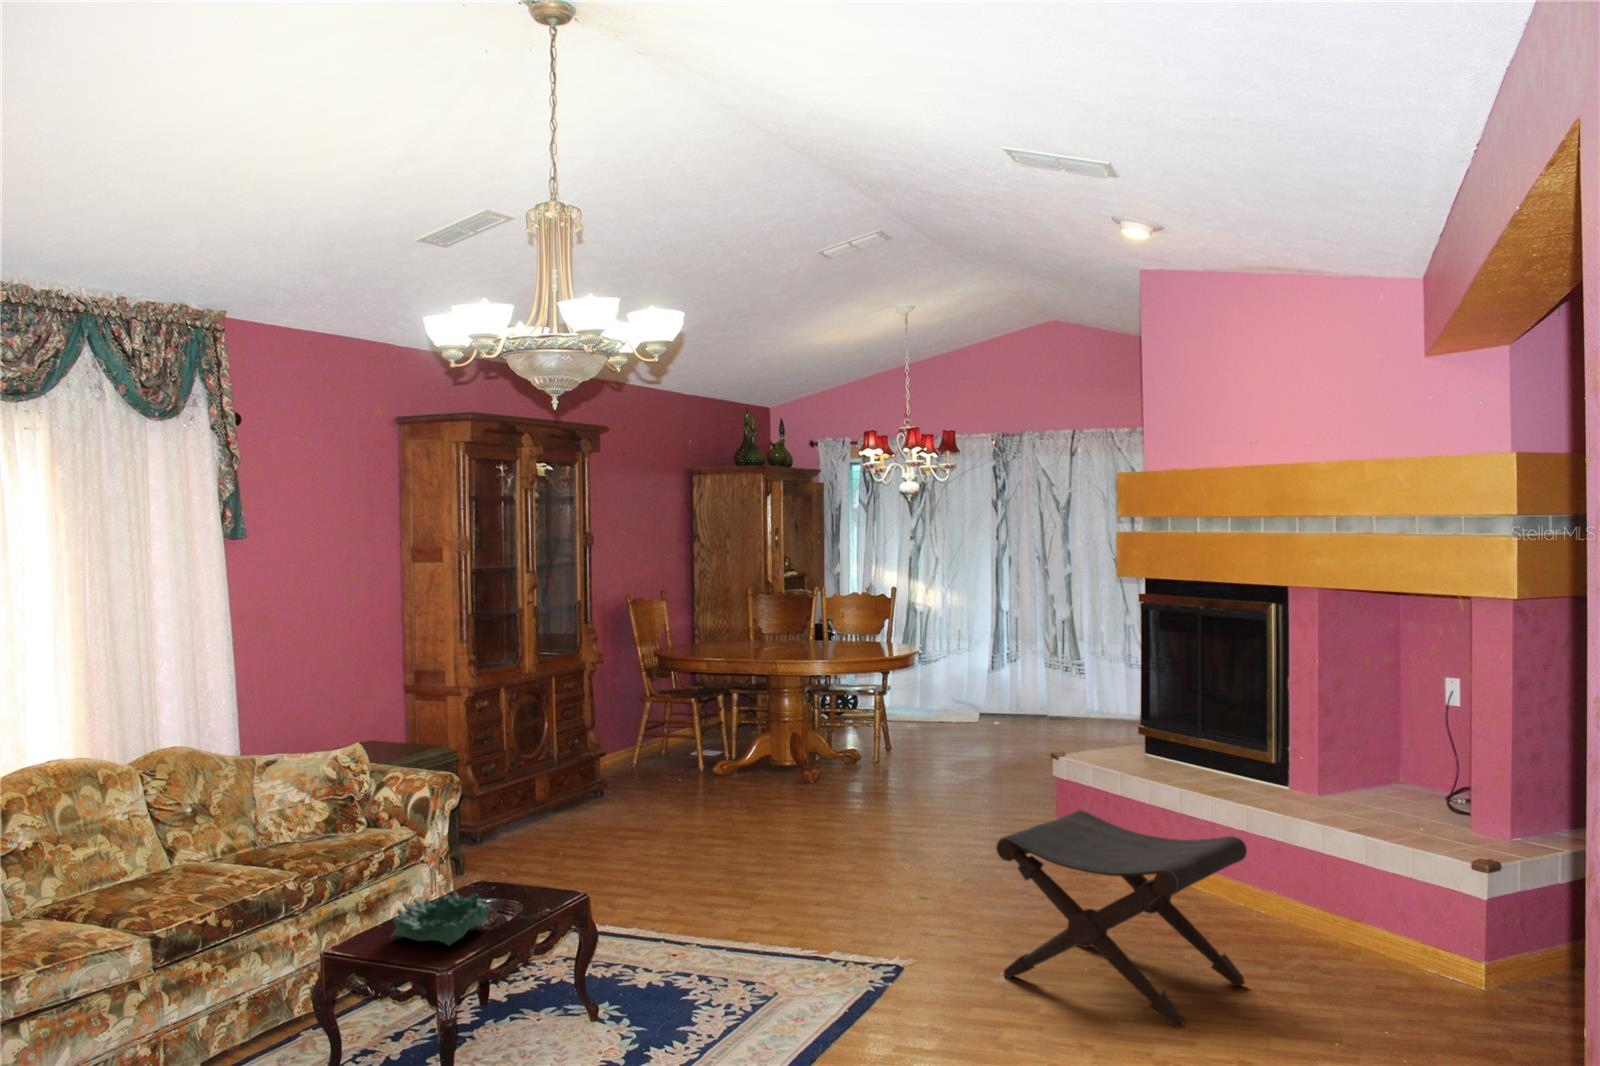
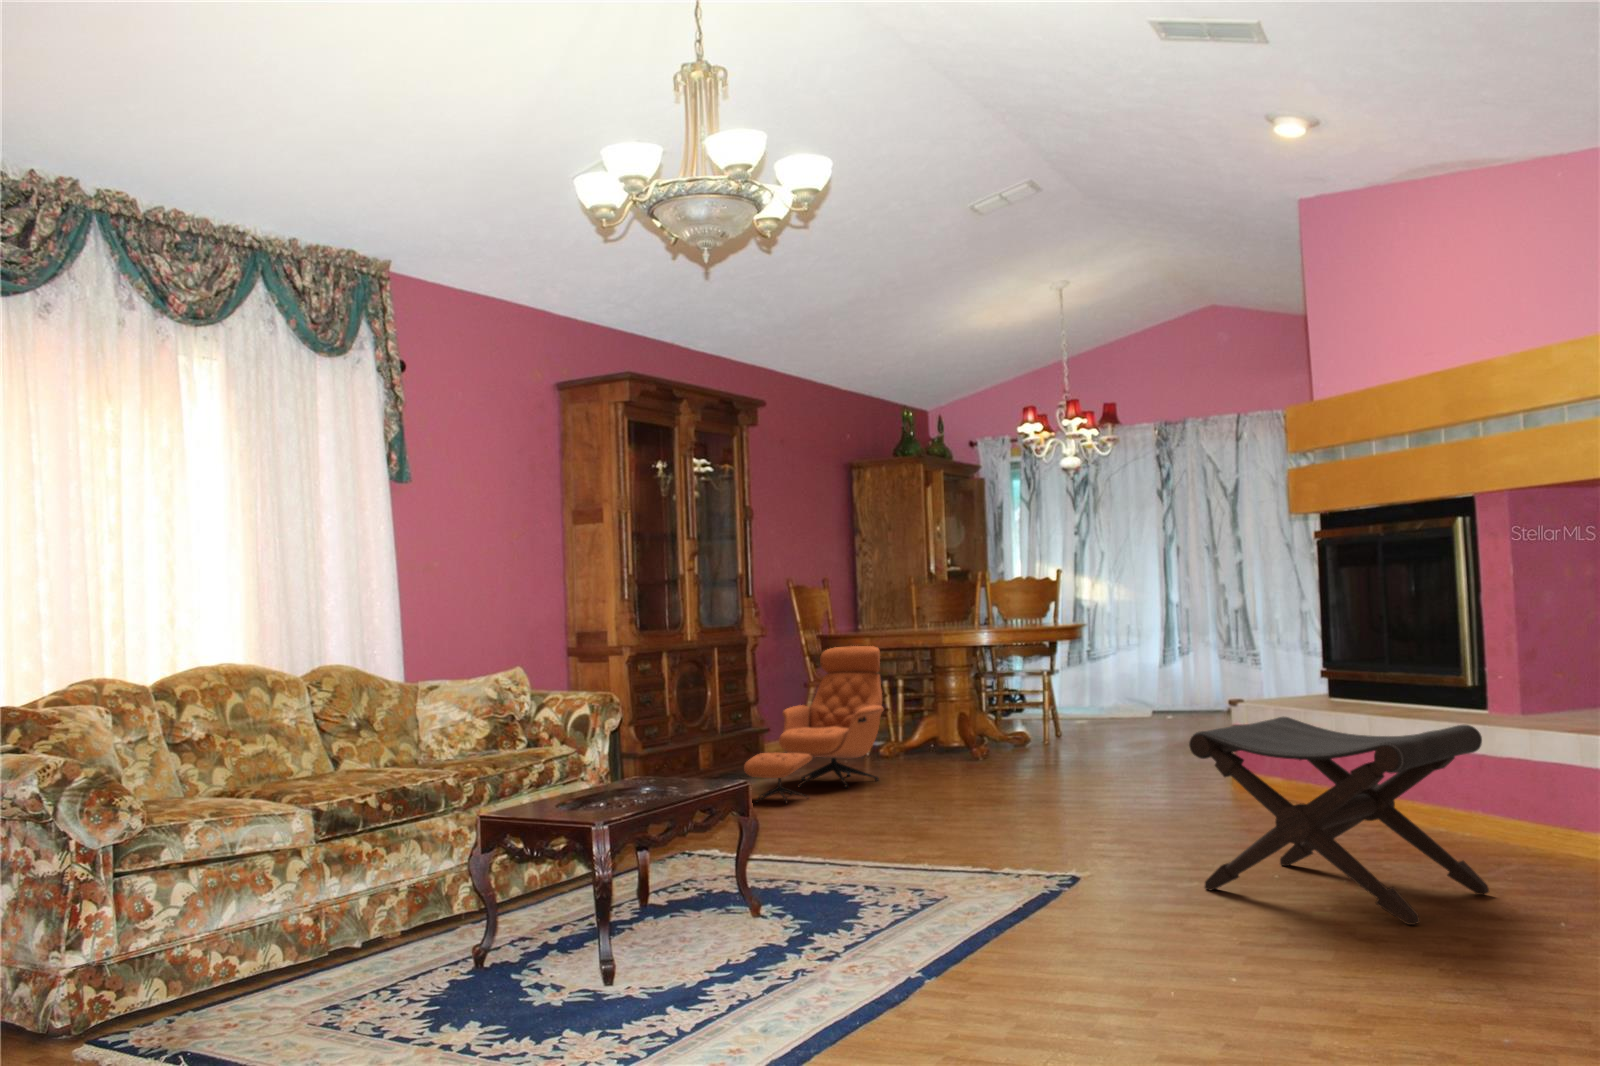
lounge chair: none [581,679,717,845] -> present [744,646,884,803]
decorative bowl: present [391,892,491,945] -> none [545,770,648,811]

